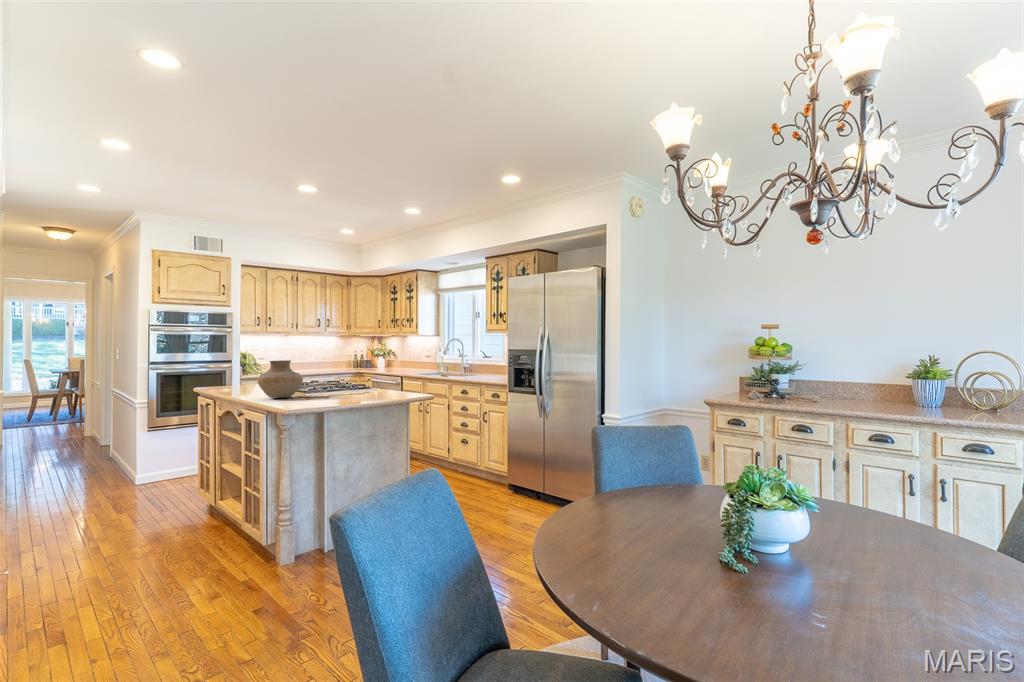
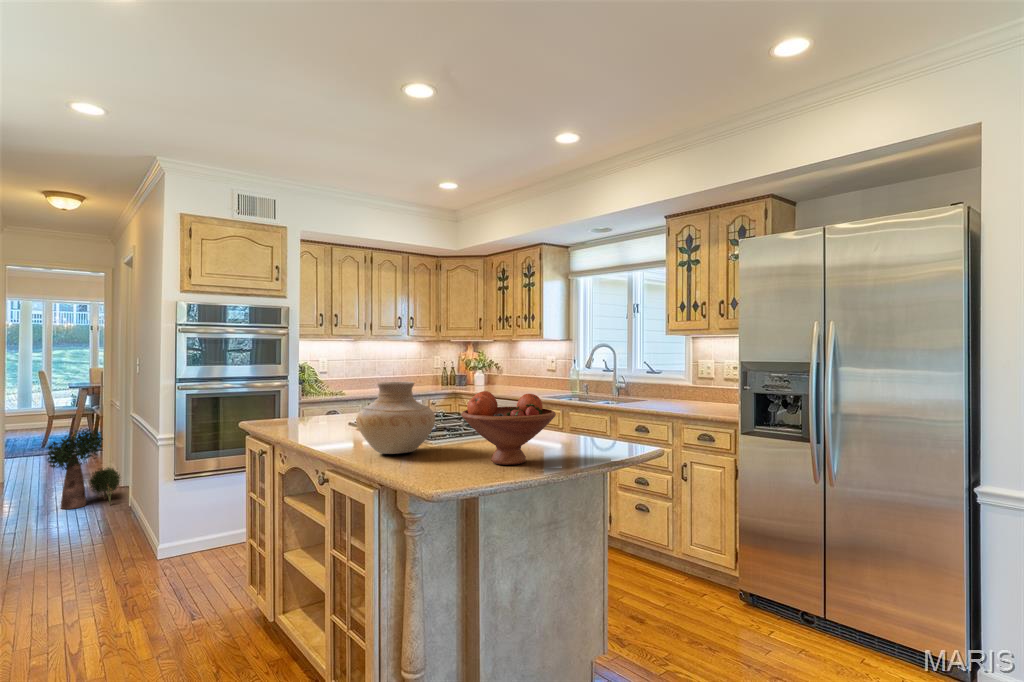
fruit bowl: none [309,364,359,400] -> present [461,391,556,465]
potted plant: none [47,400,105,459] -> present [47,428,120,509]

